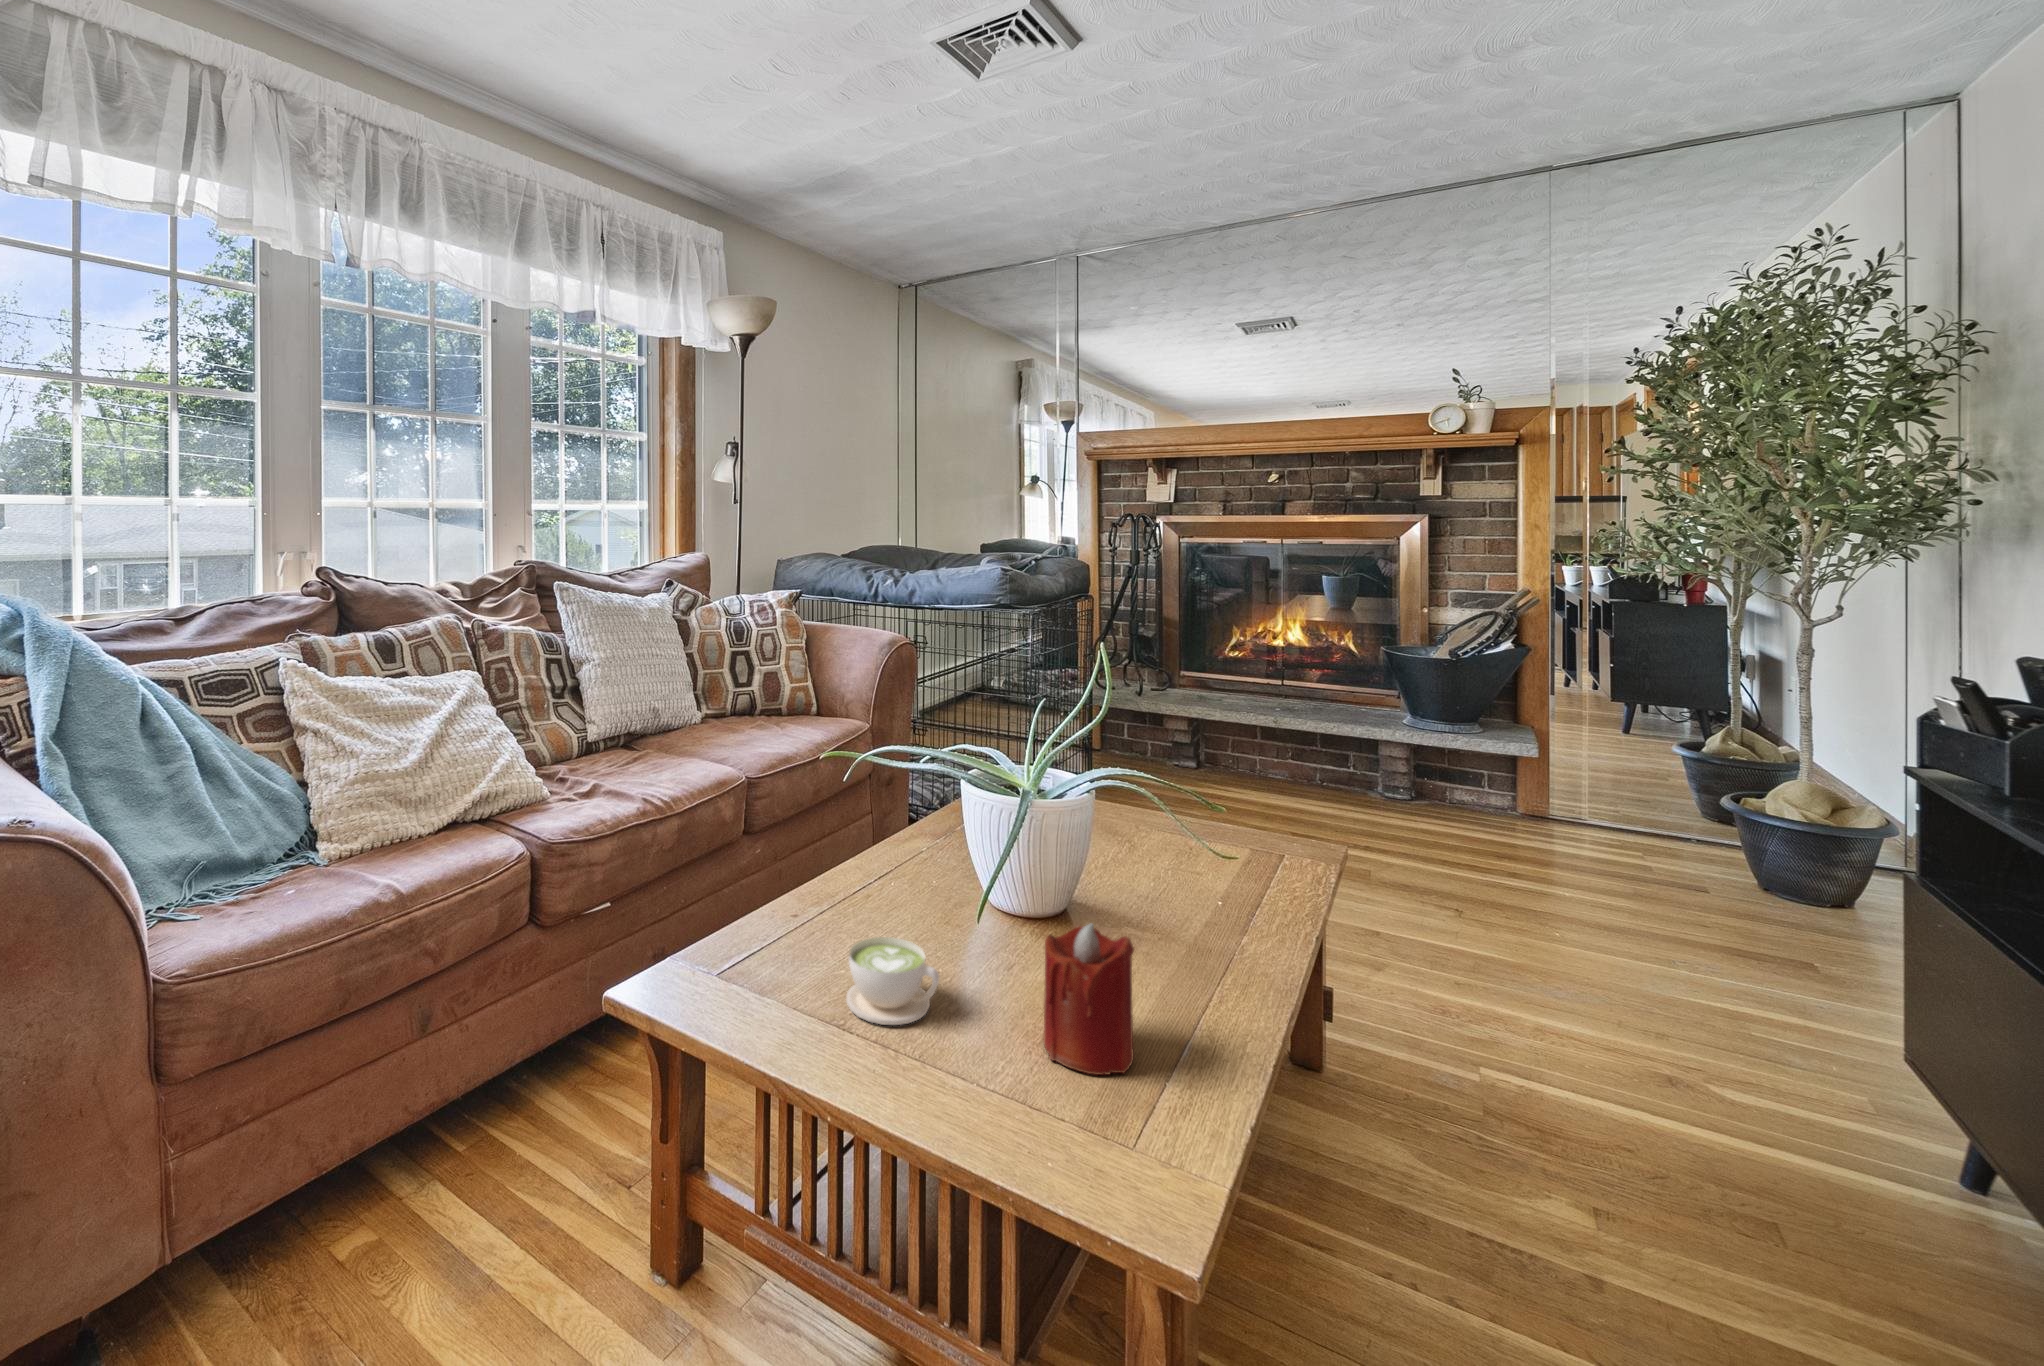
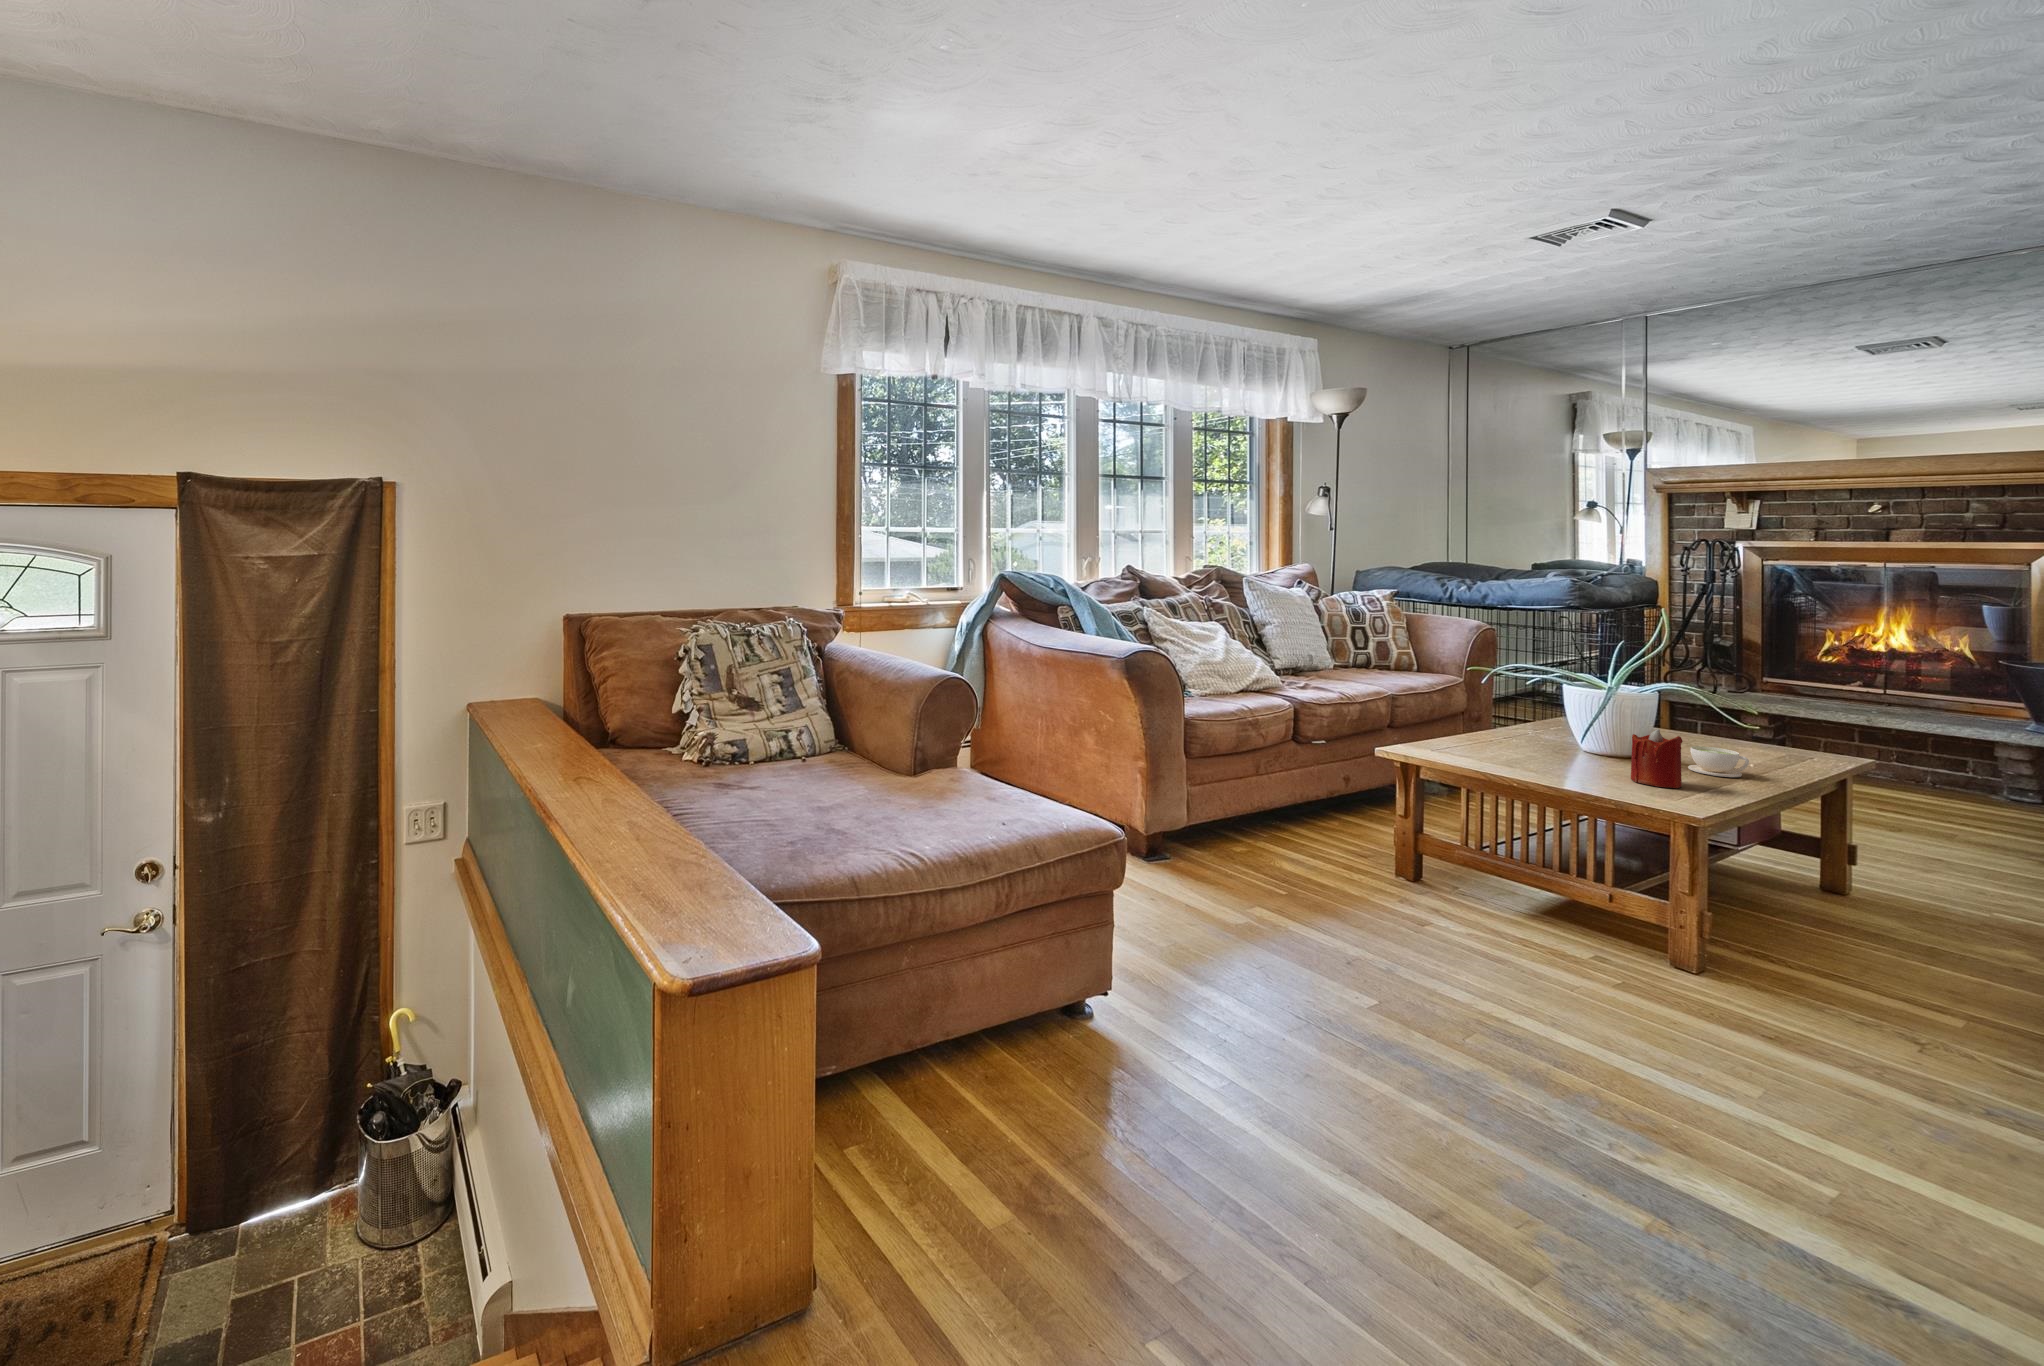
coffee cup: present [846,937,939,1025] -> present [1688,746,1749,777]

